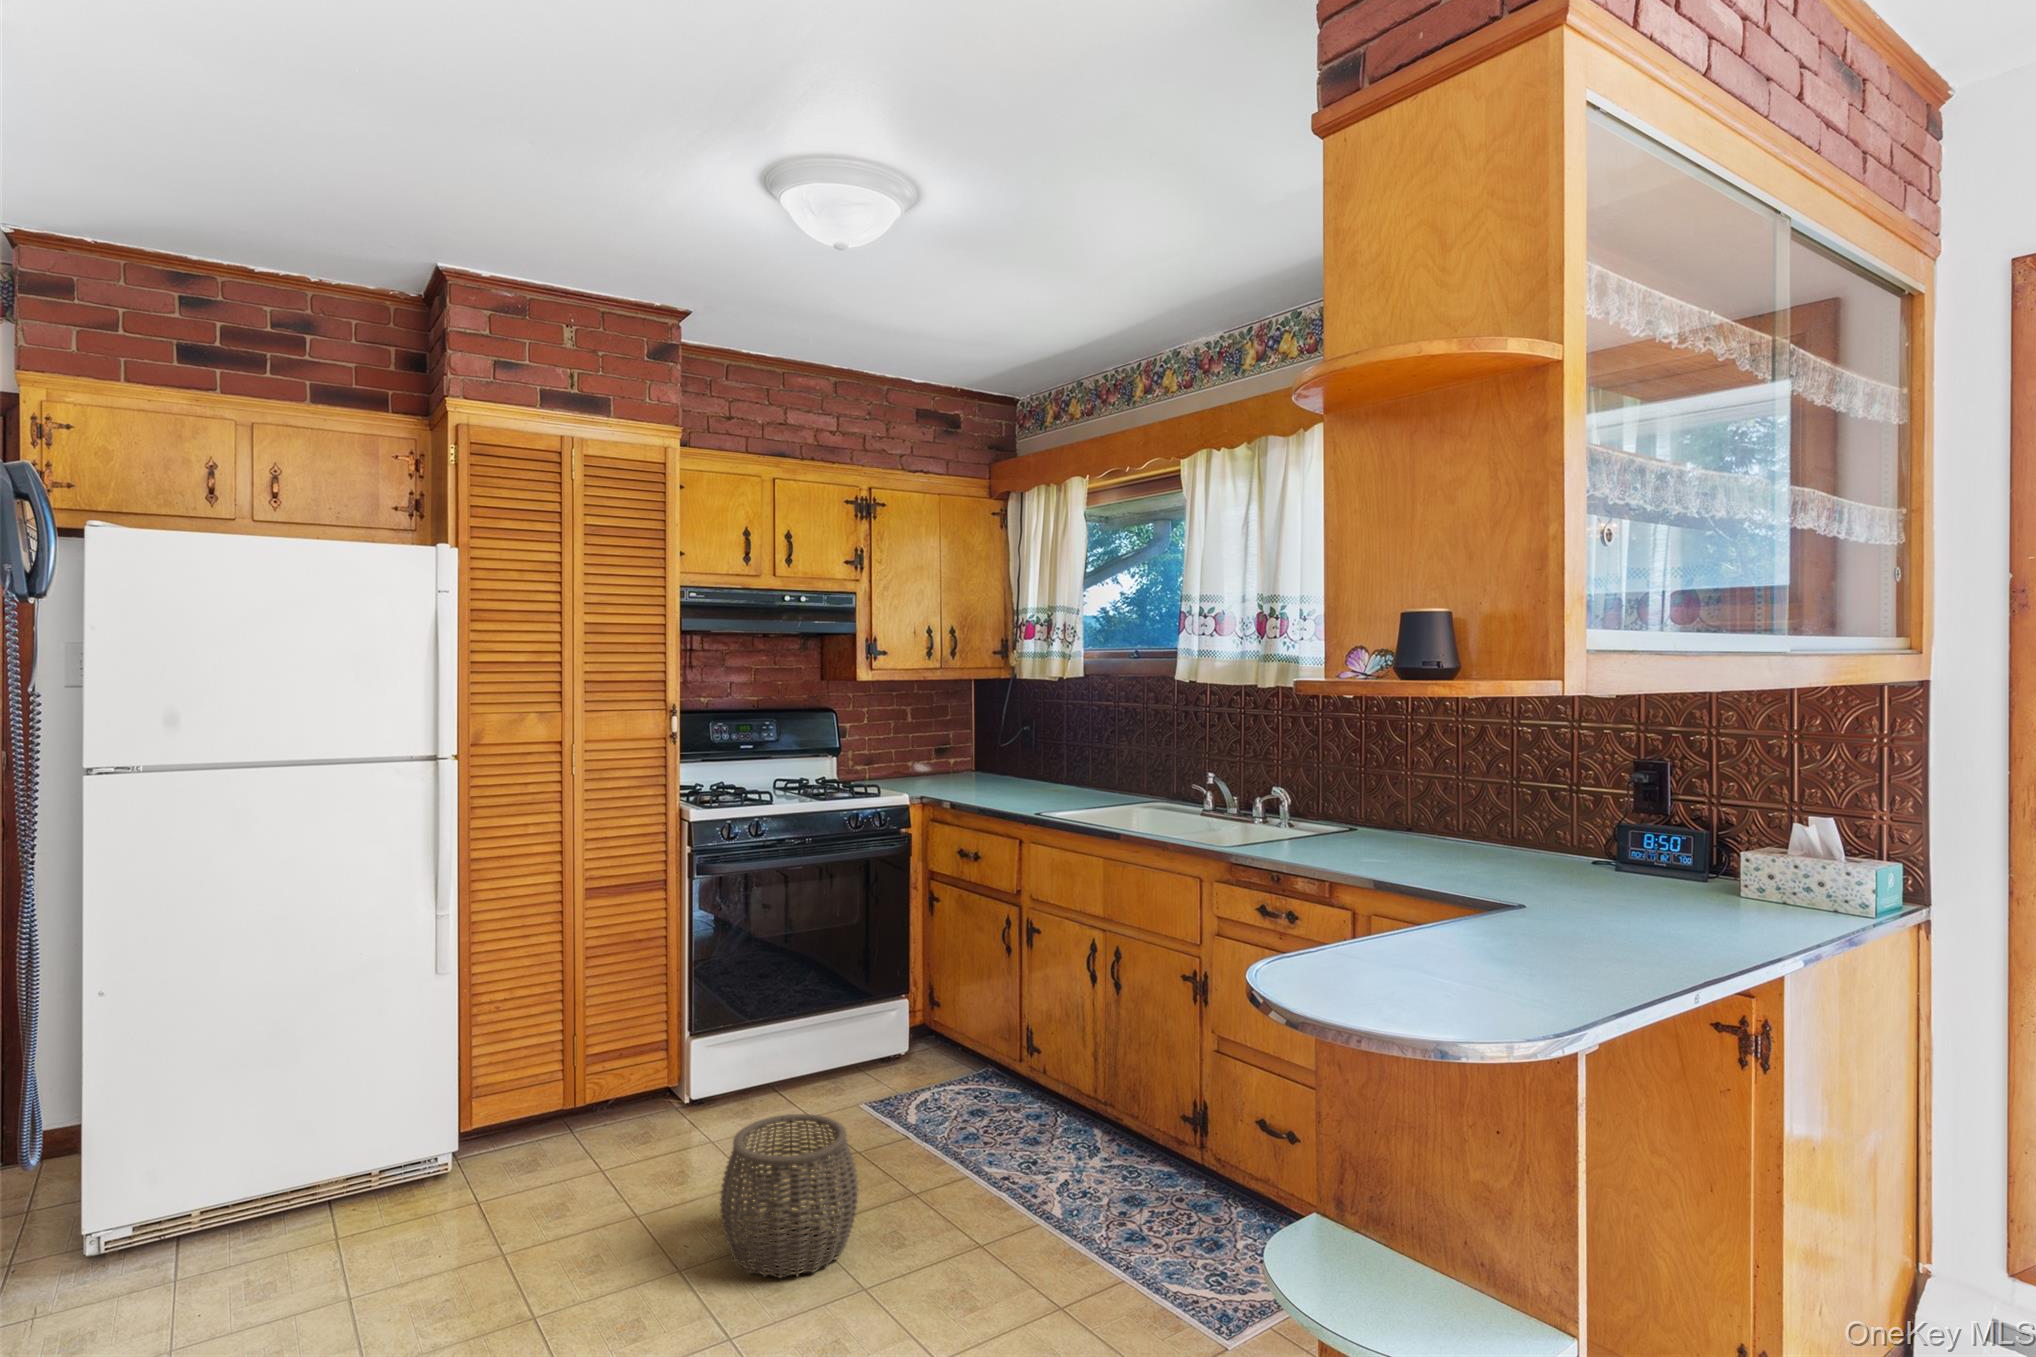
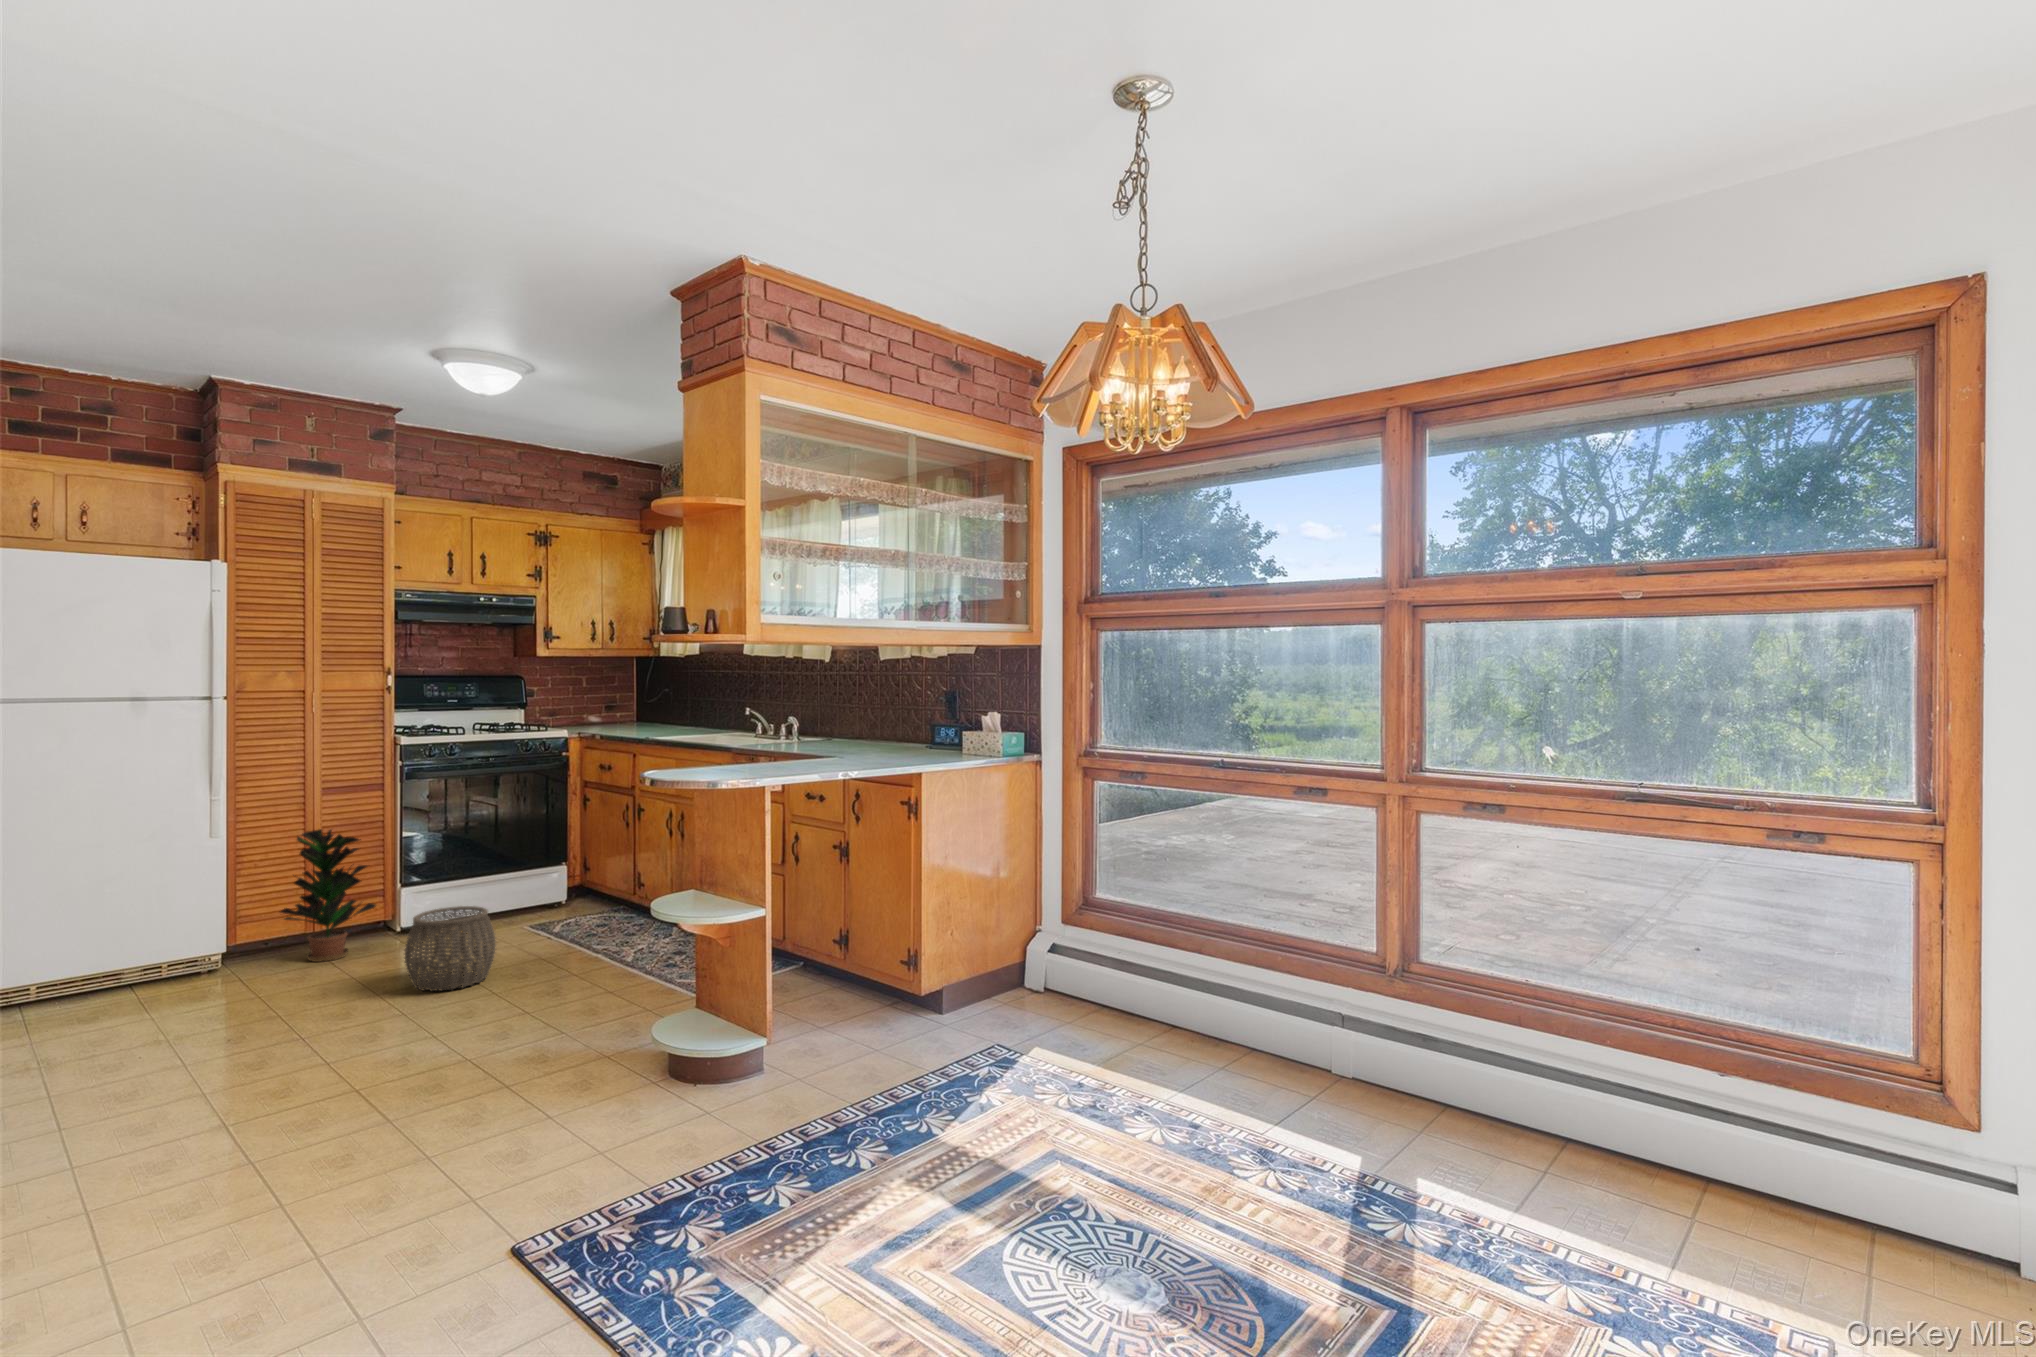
potted plant: none [528,957,664,1172] -> present [280,829,376,962]

